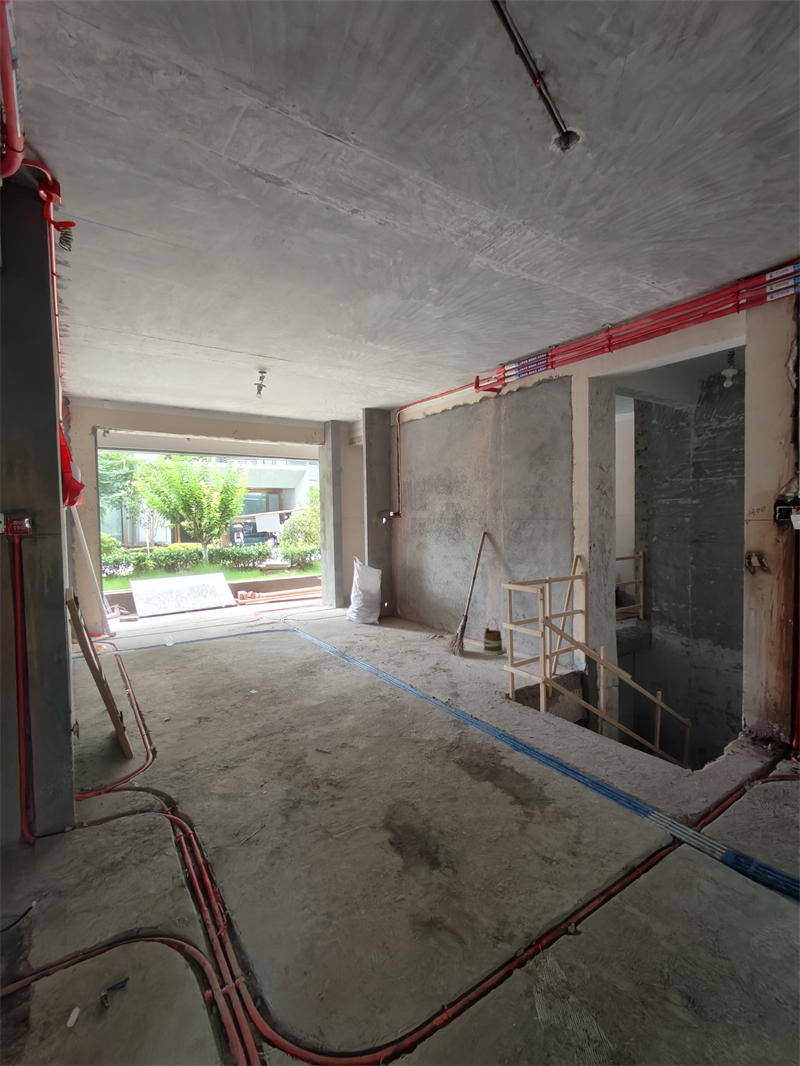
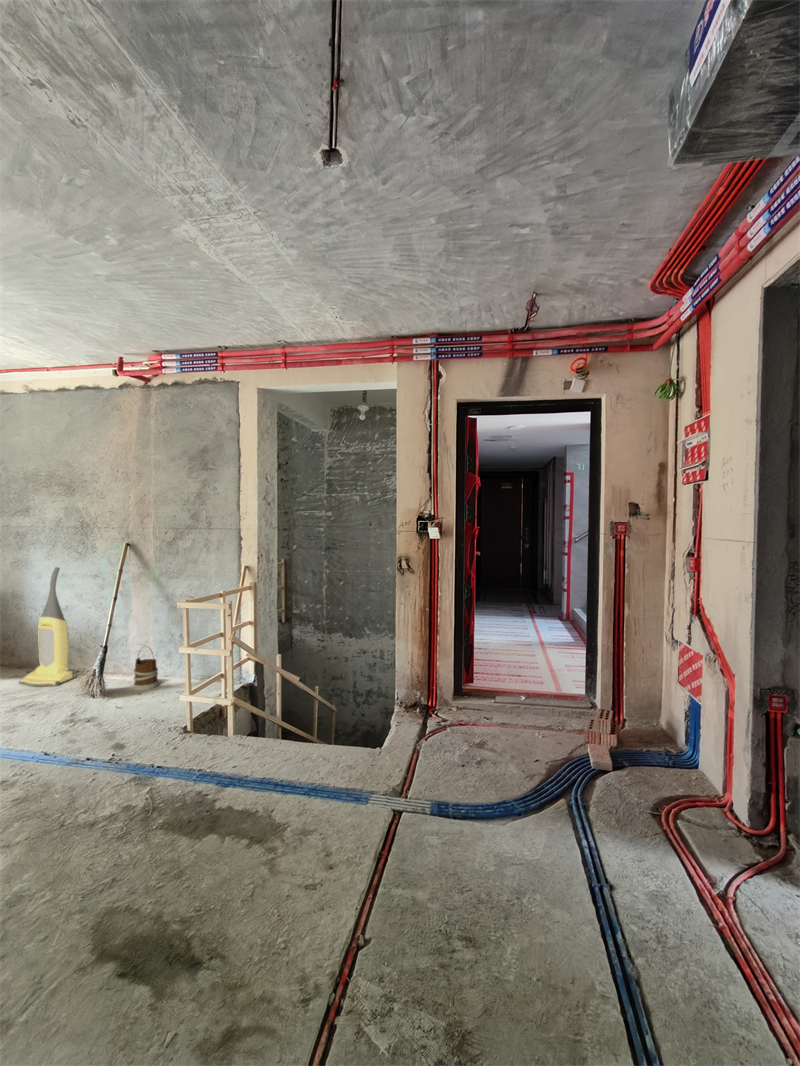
vacuum cleaner: none [415,549,448,639] -> present [19,567,74,686]

